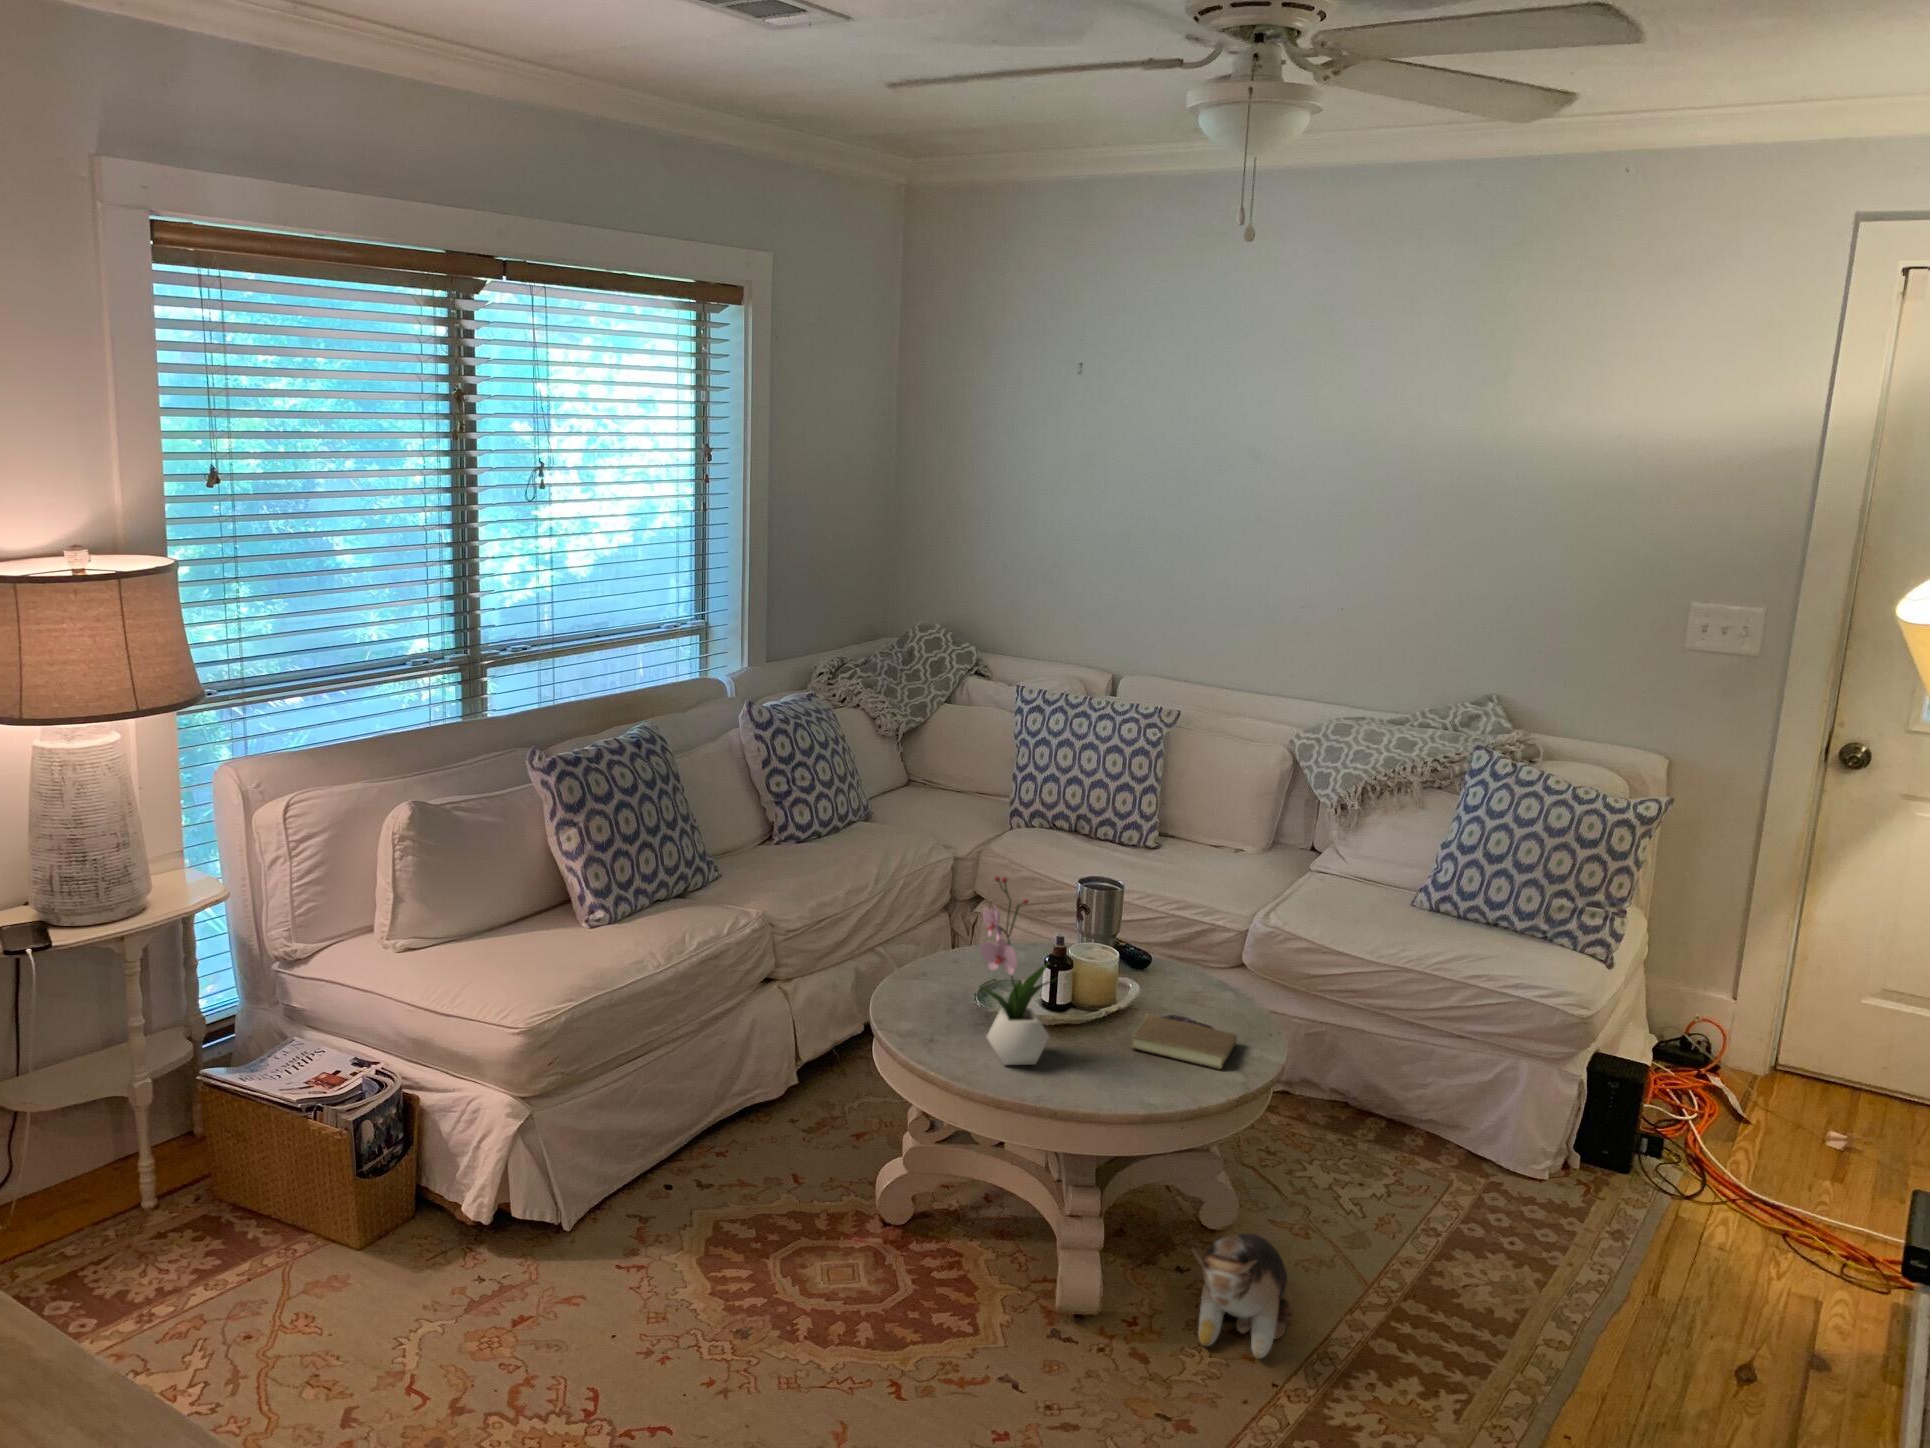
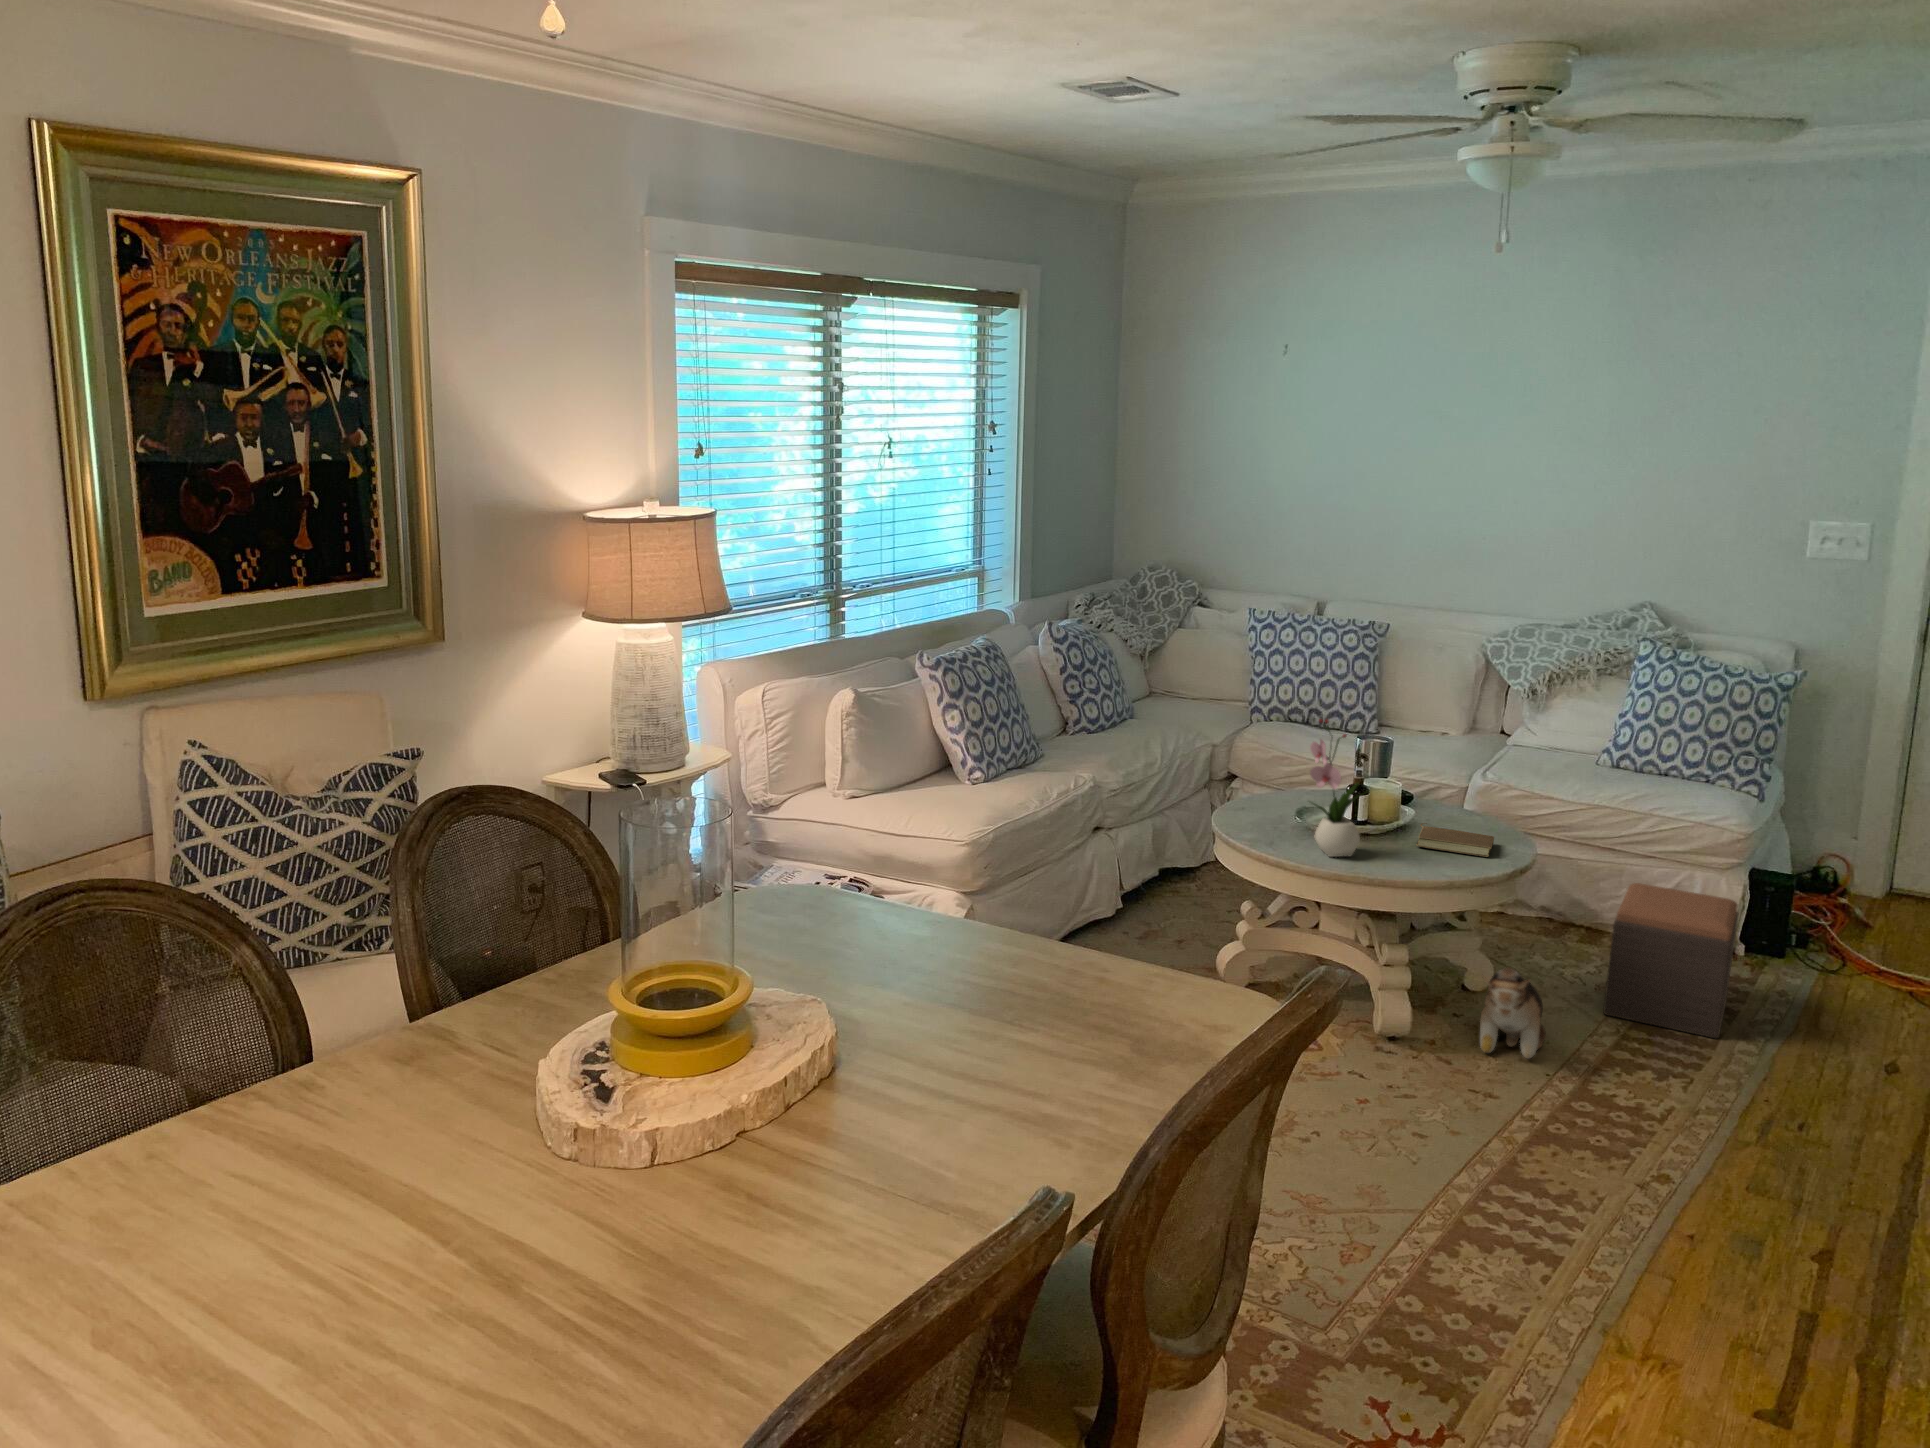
footstool: none [1381,1088,1563,1319] -> present [1603,883,1738,1038]

